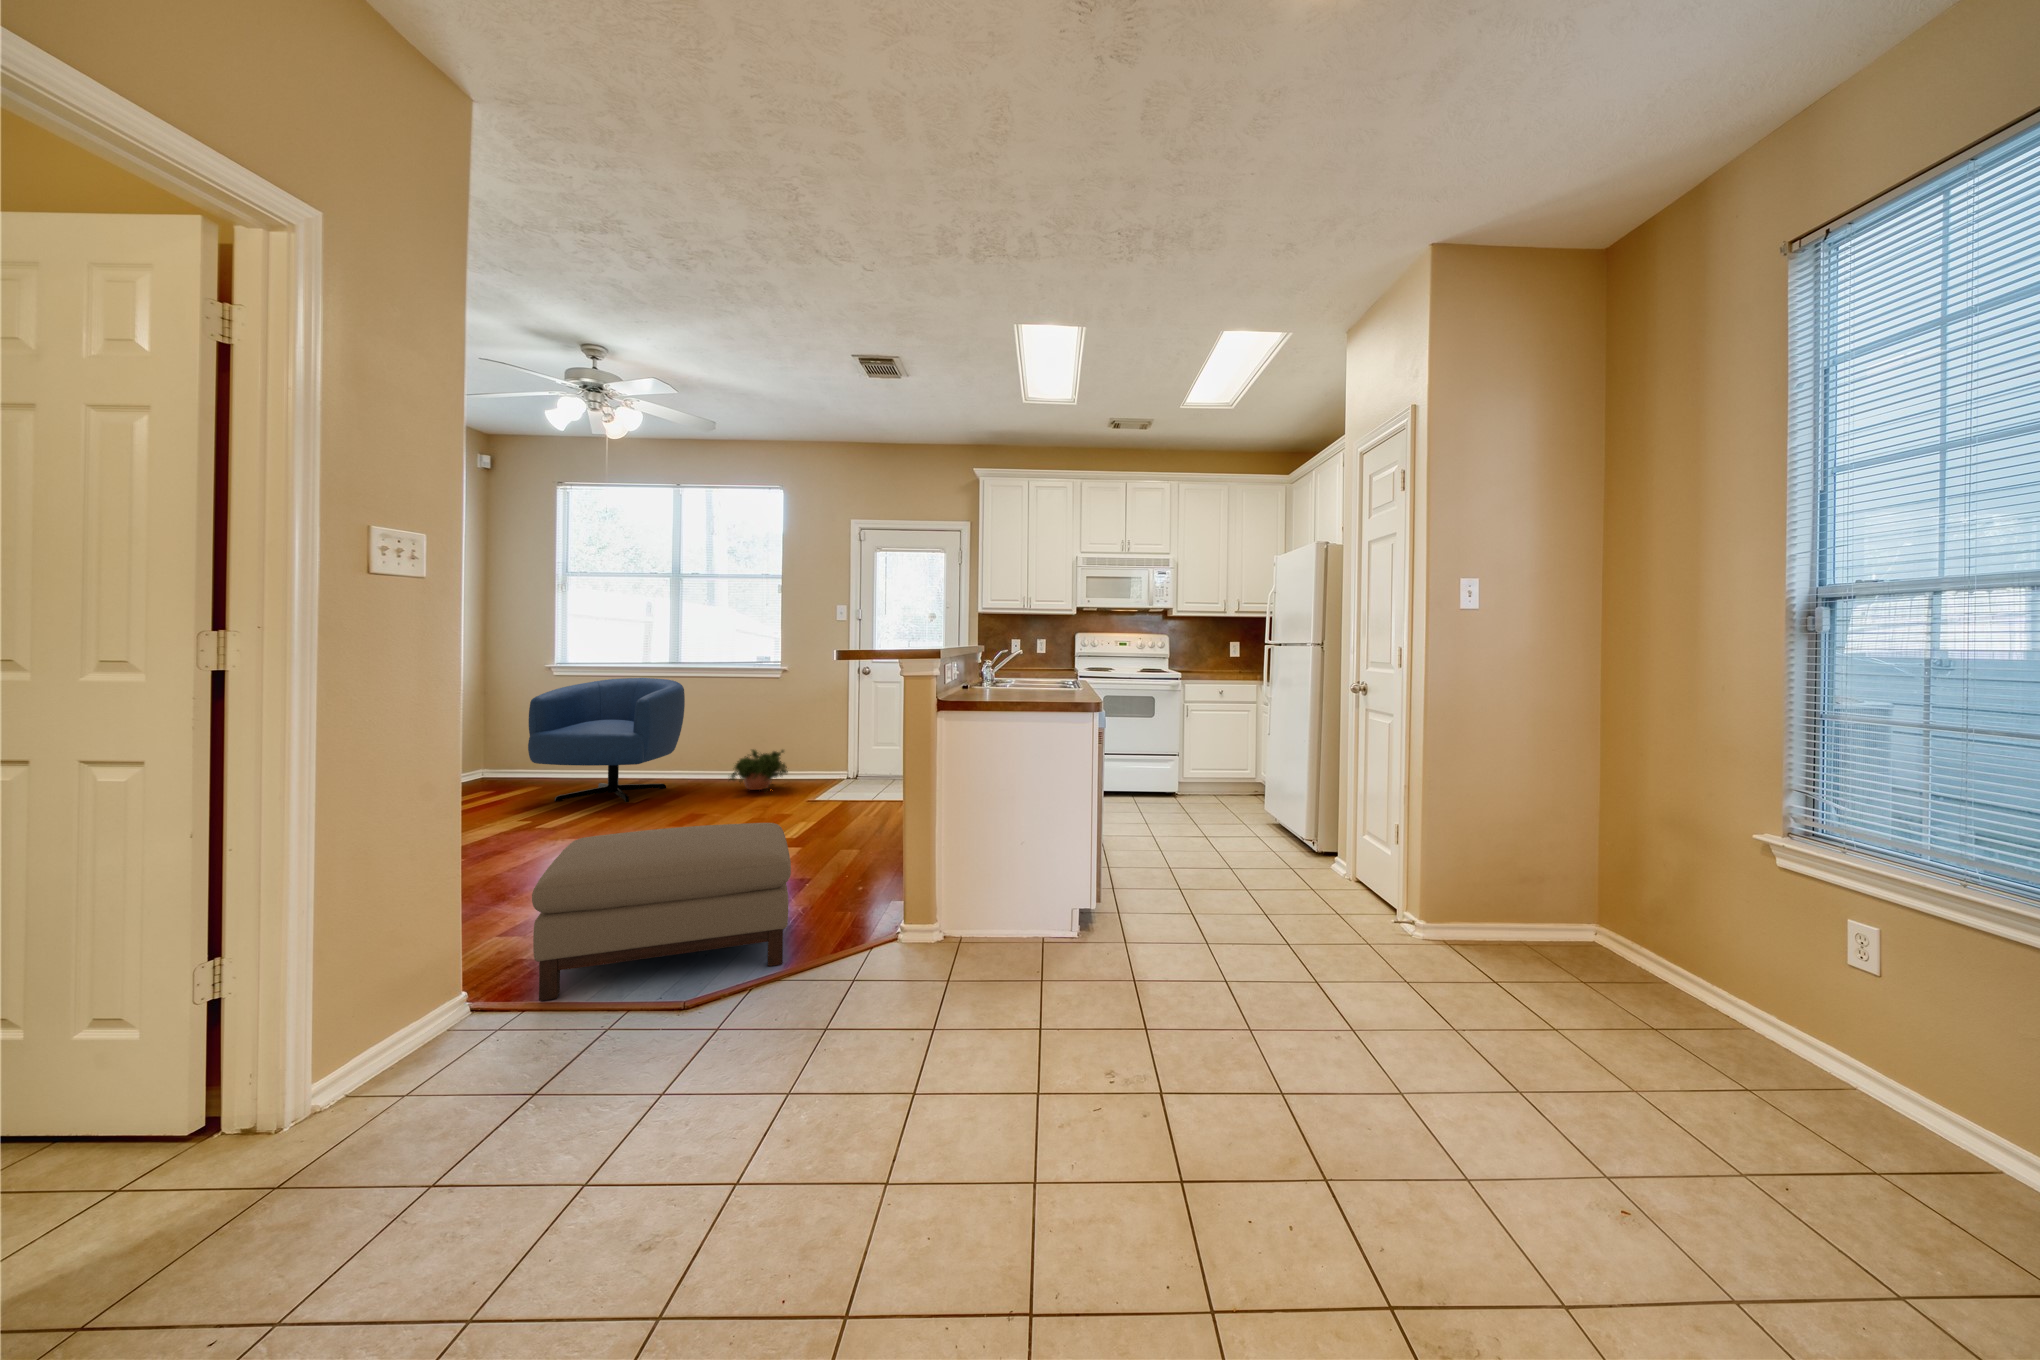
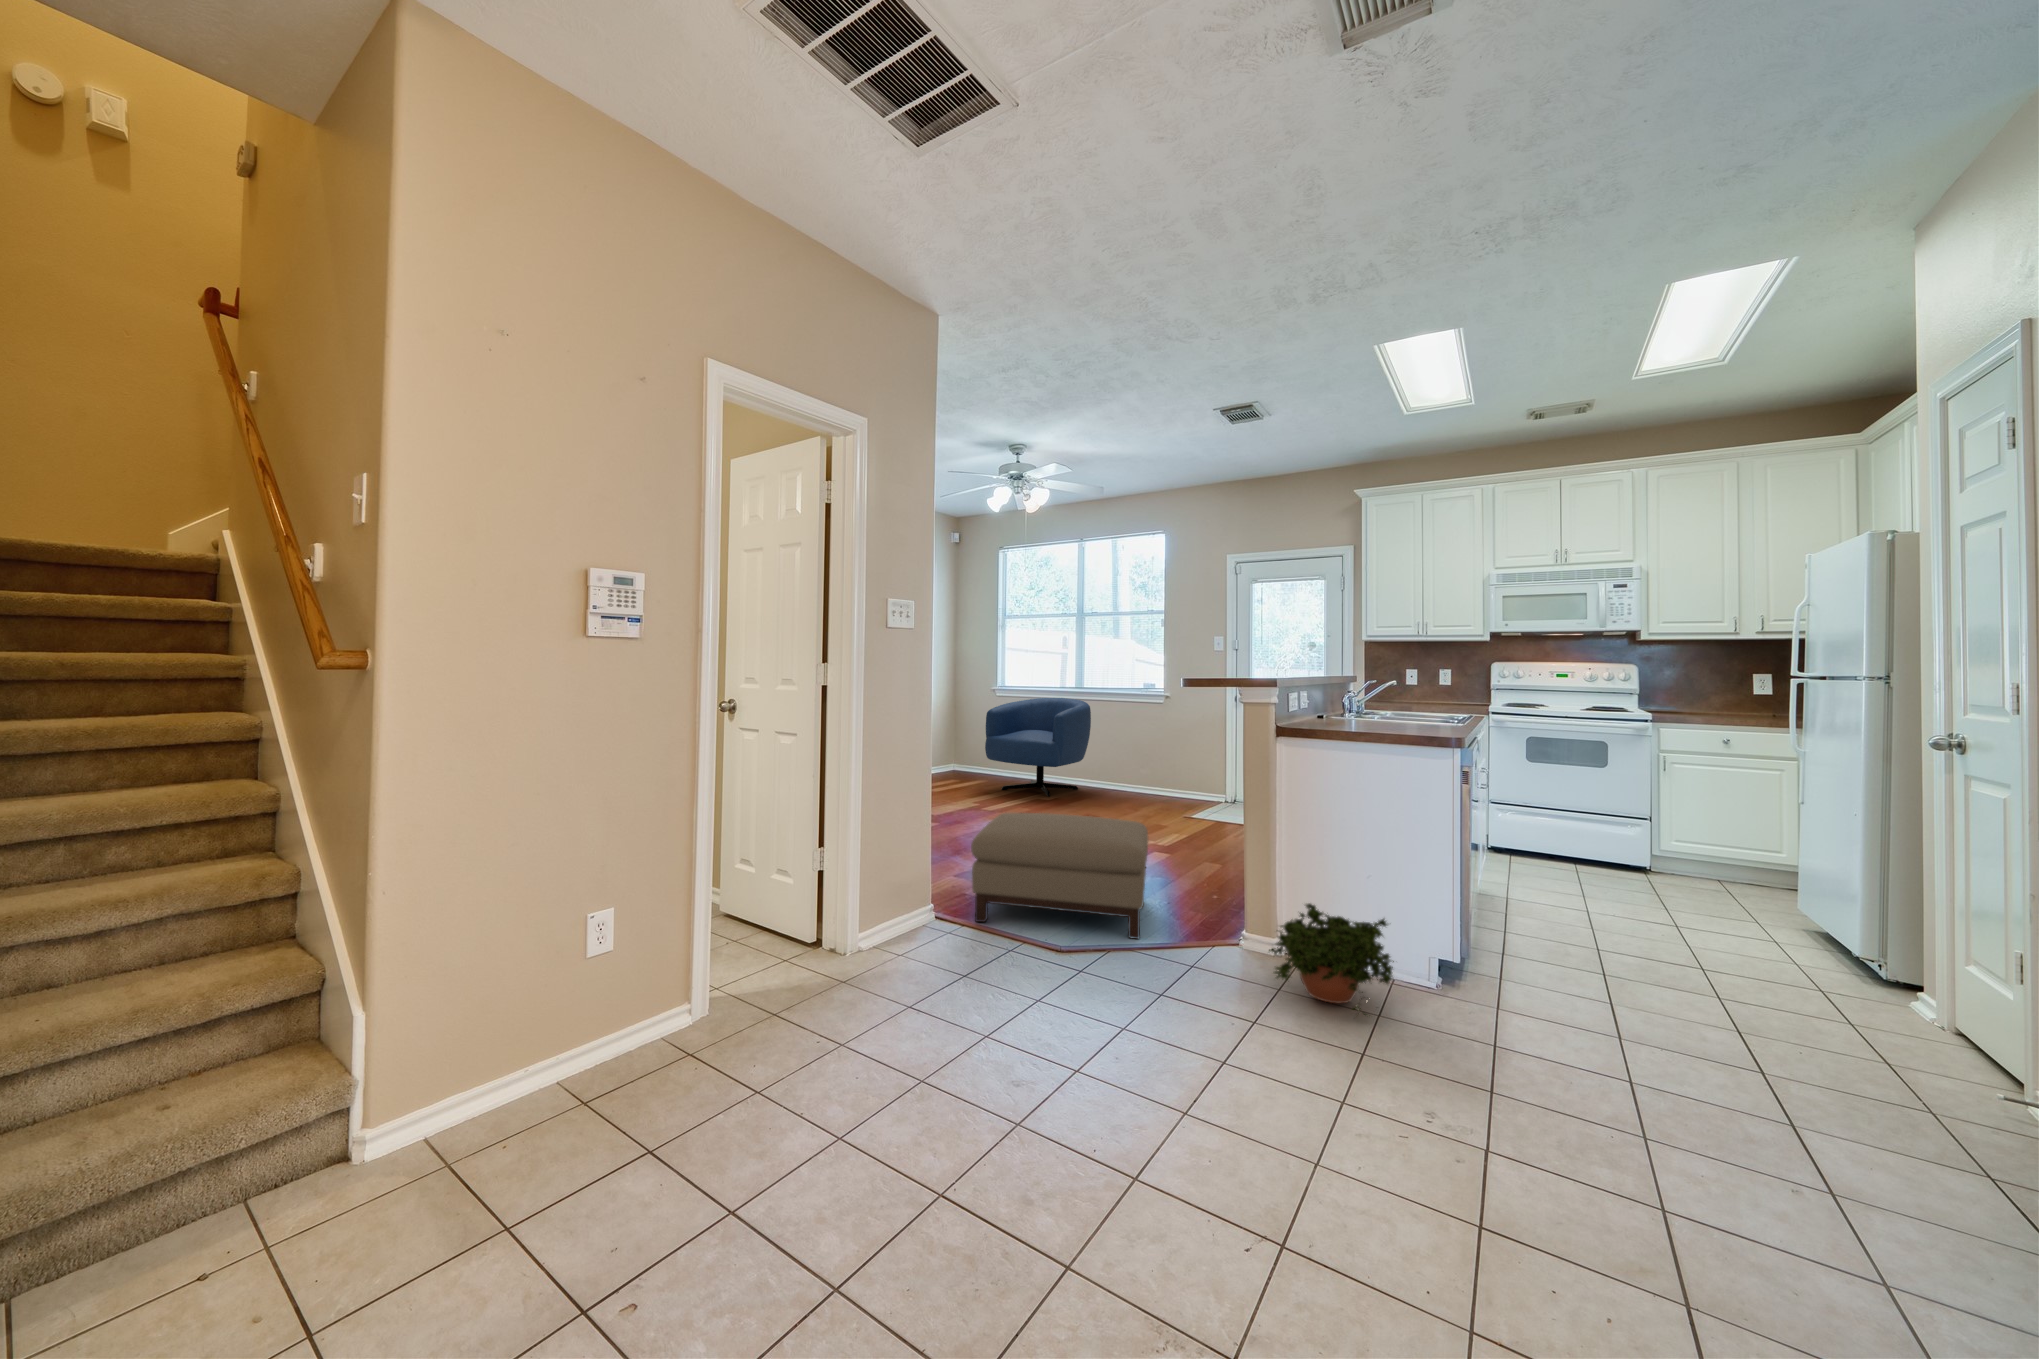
potted plant: present [729,750,788,790] -> present [1269,903,1394,1015]

